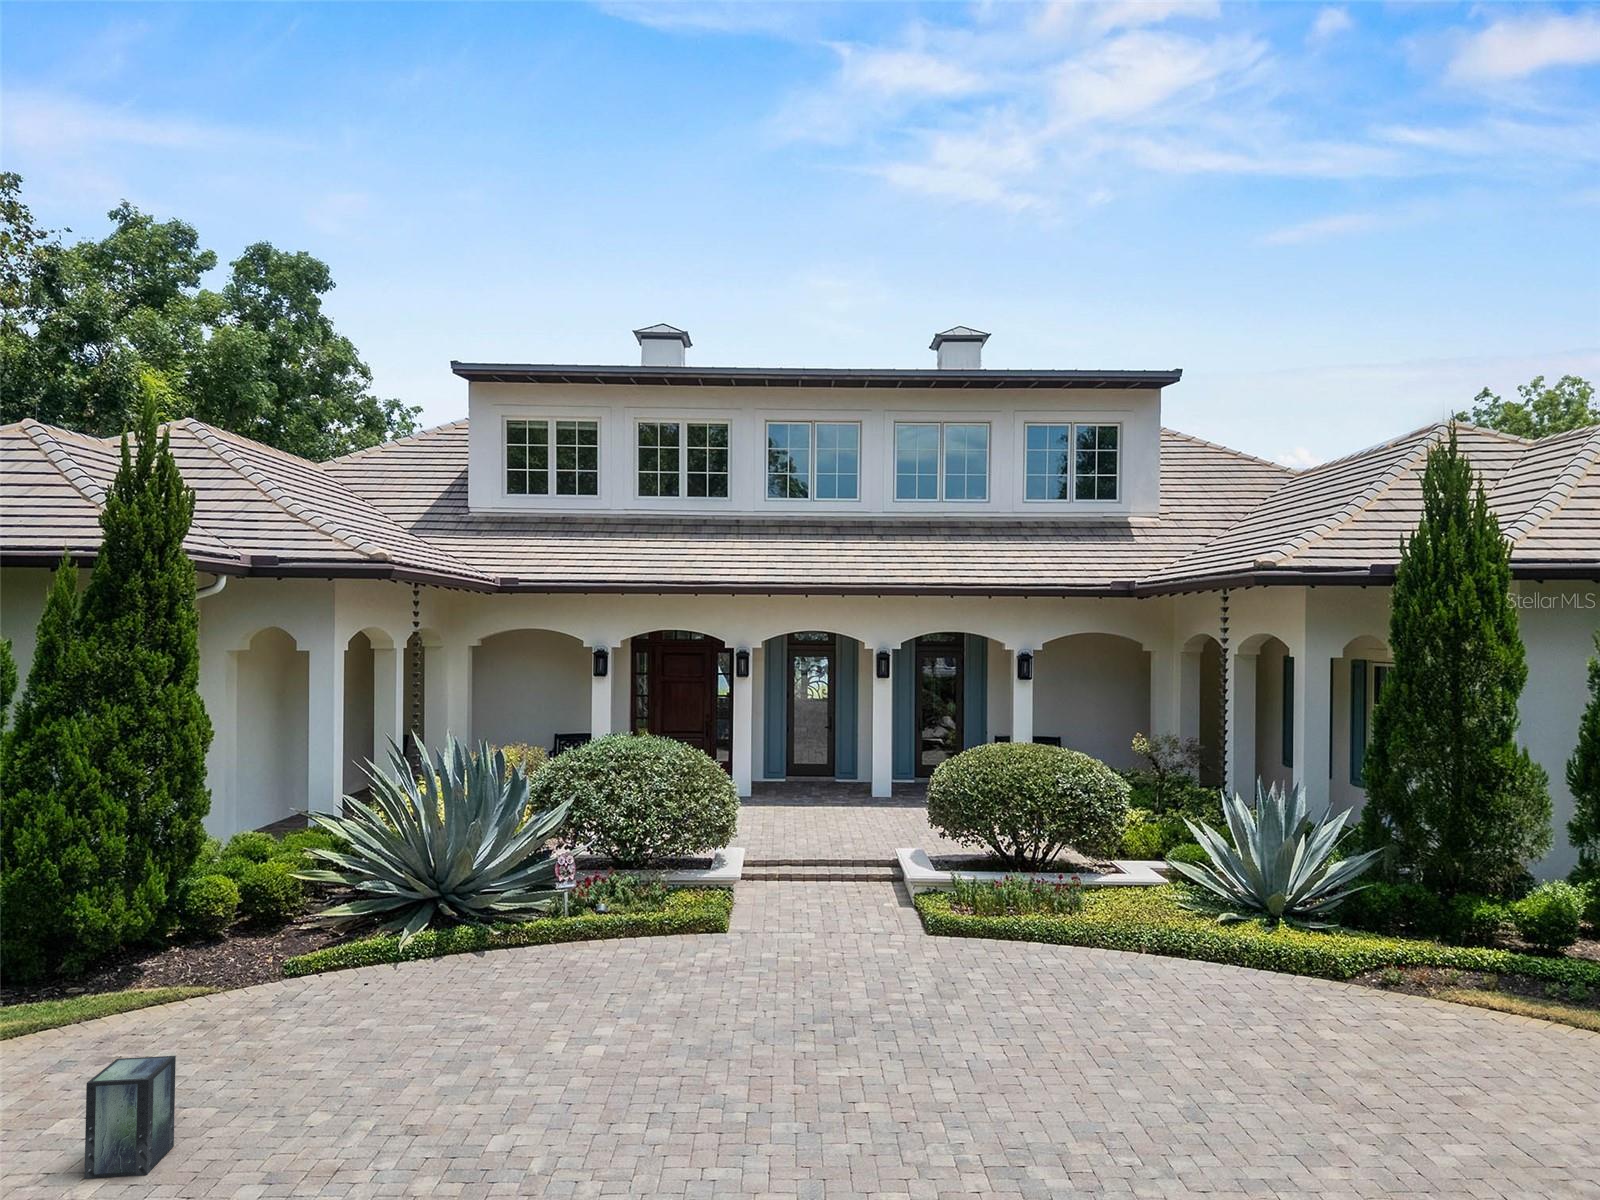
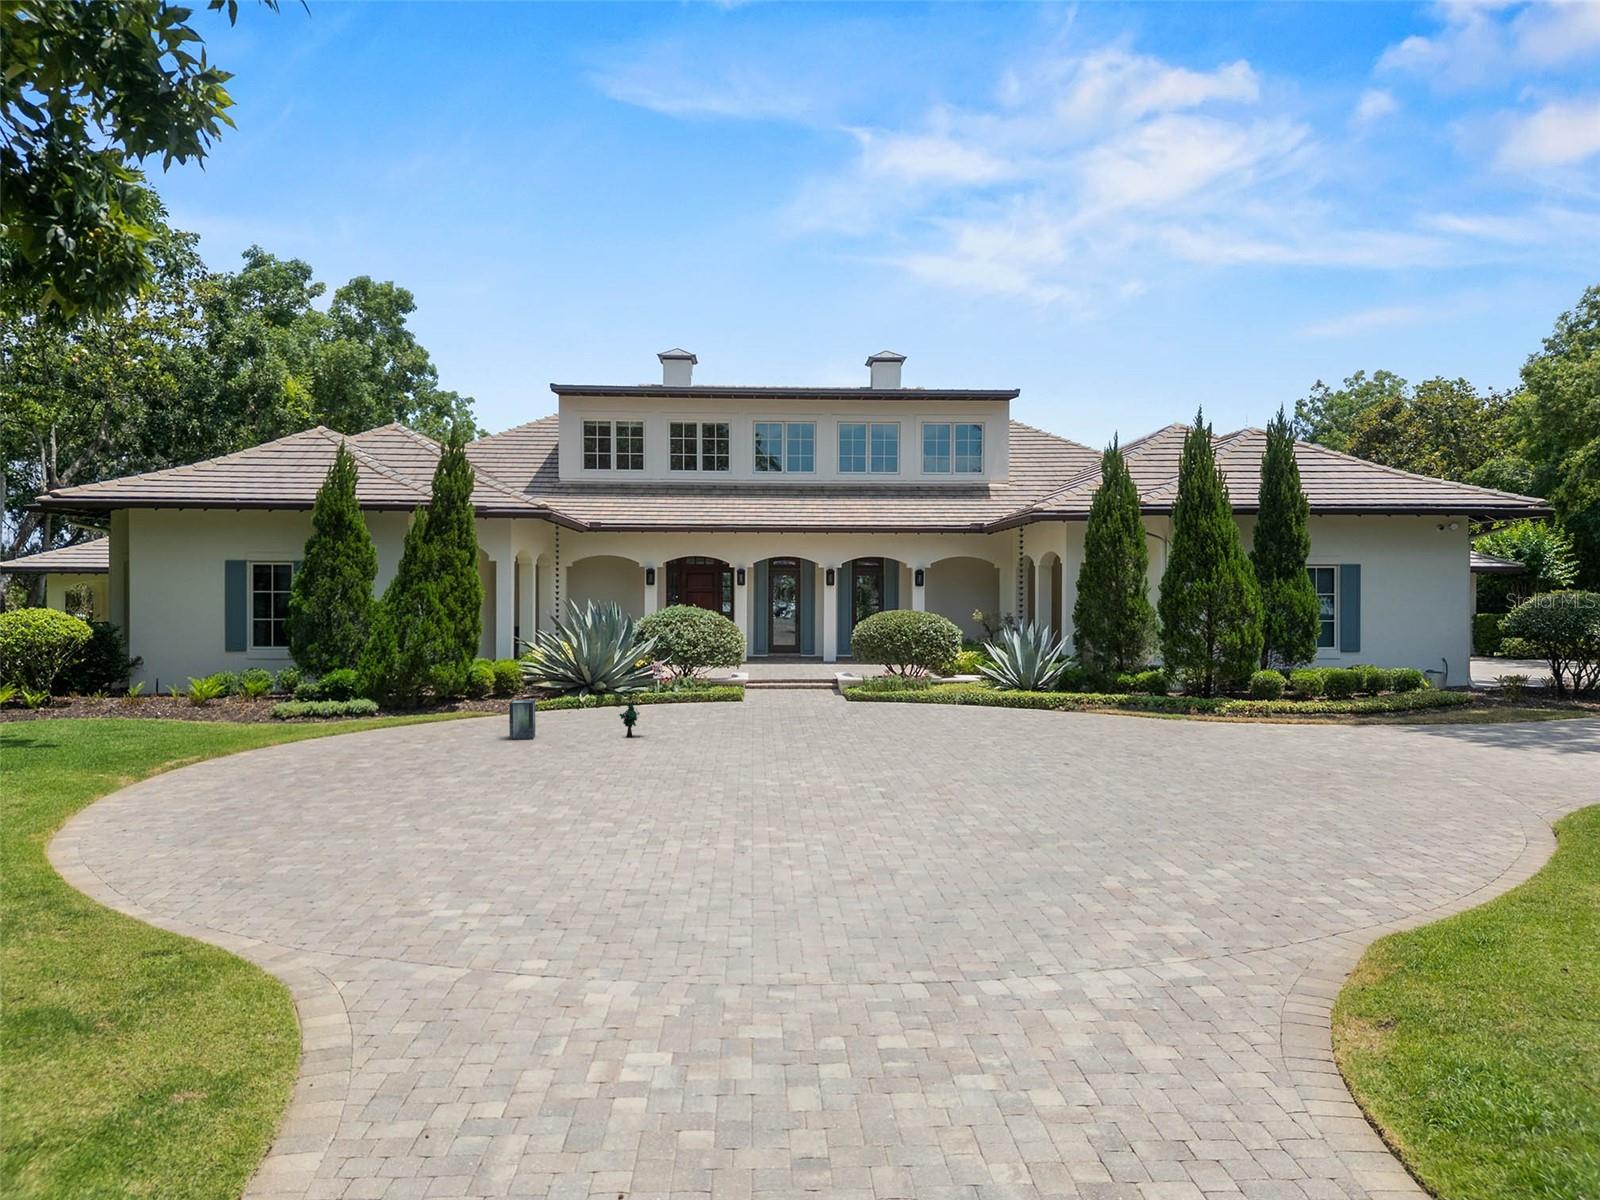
decorative plant: none [373,1063,430,1165] -> present [619,701,639,737]

